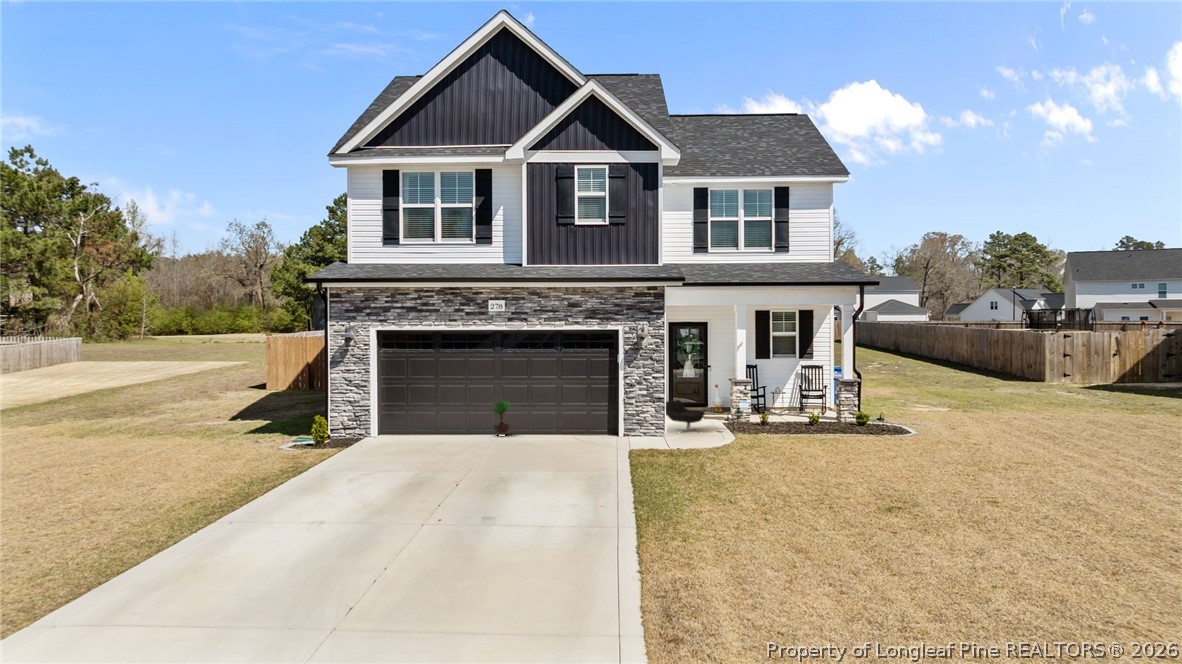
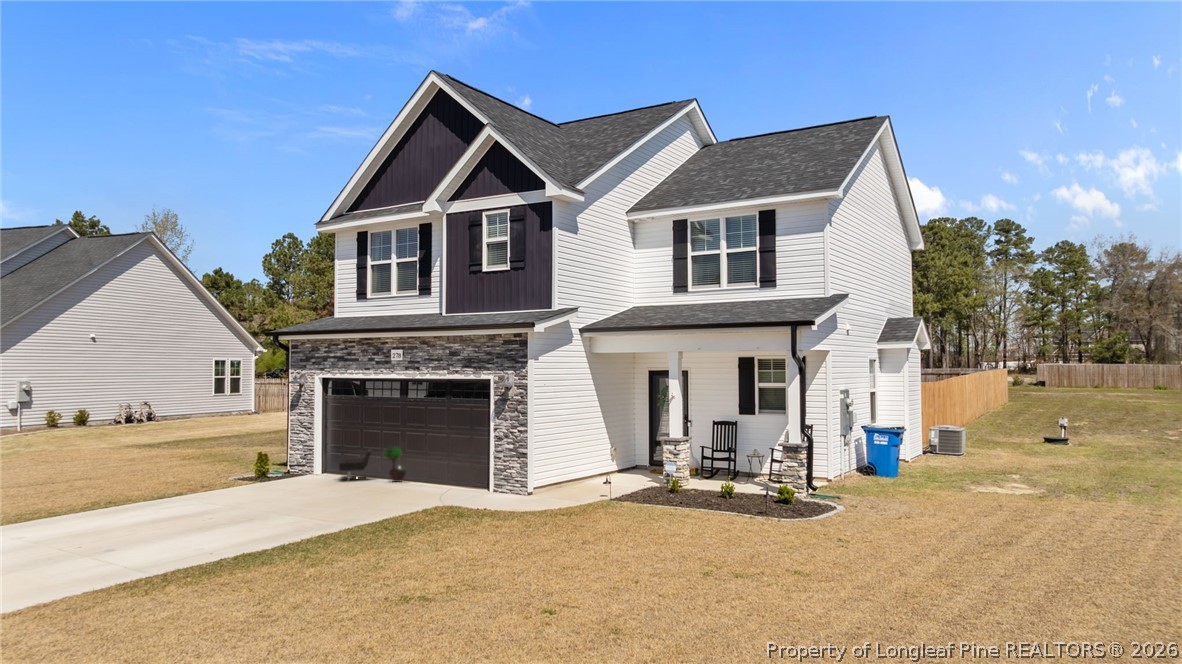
lounge chair: present [666,400,705,431] -> present [339,449,372,481]

